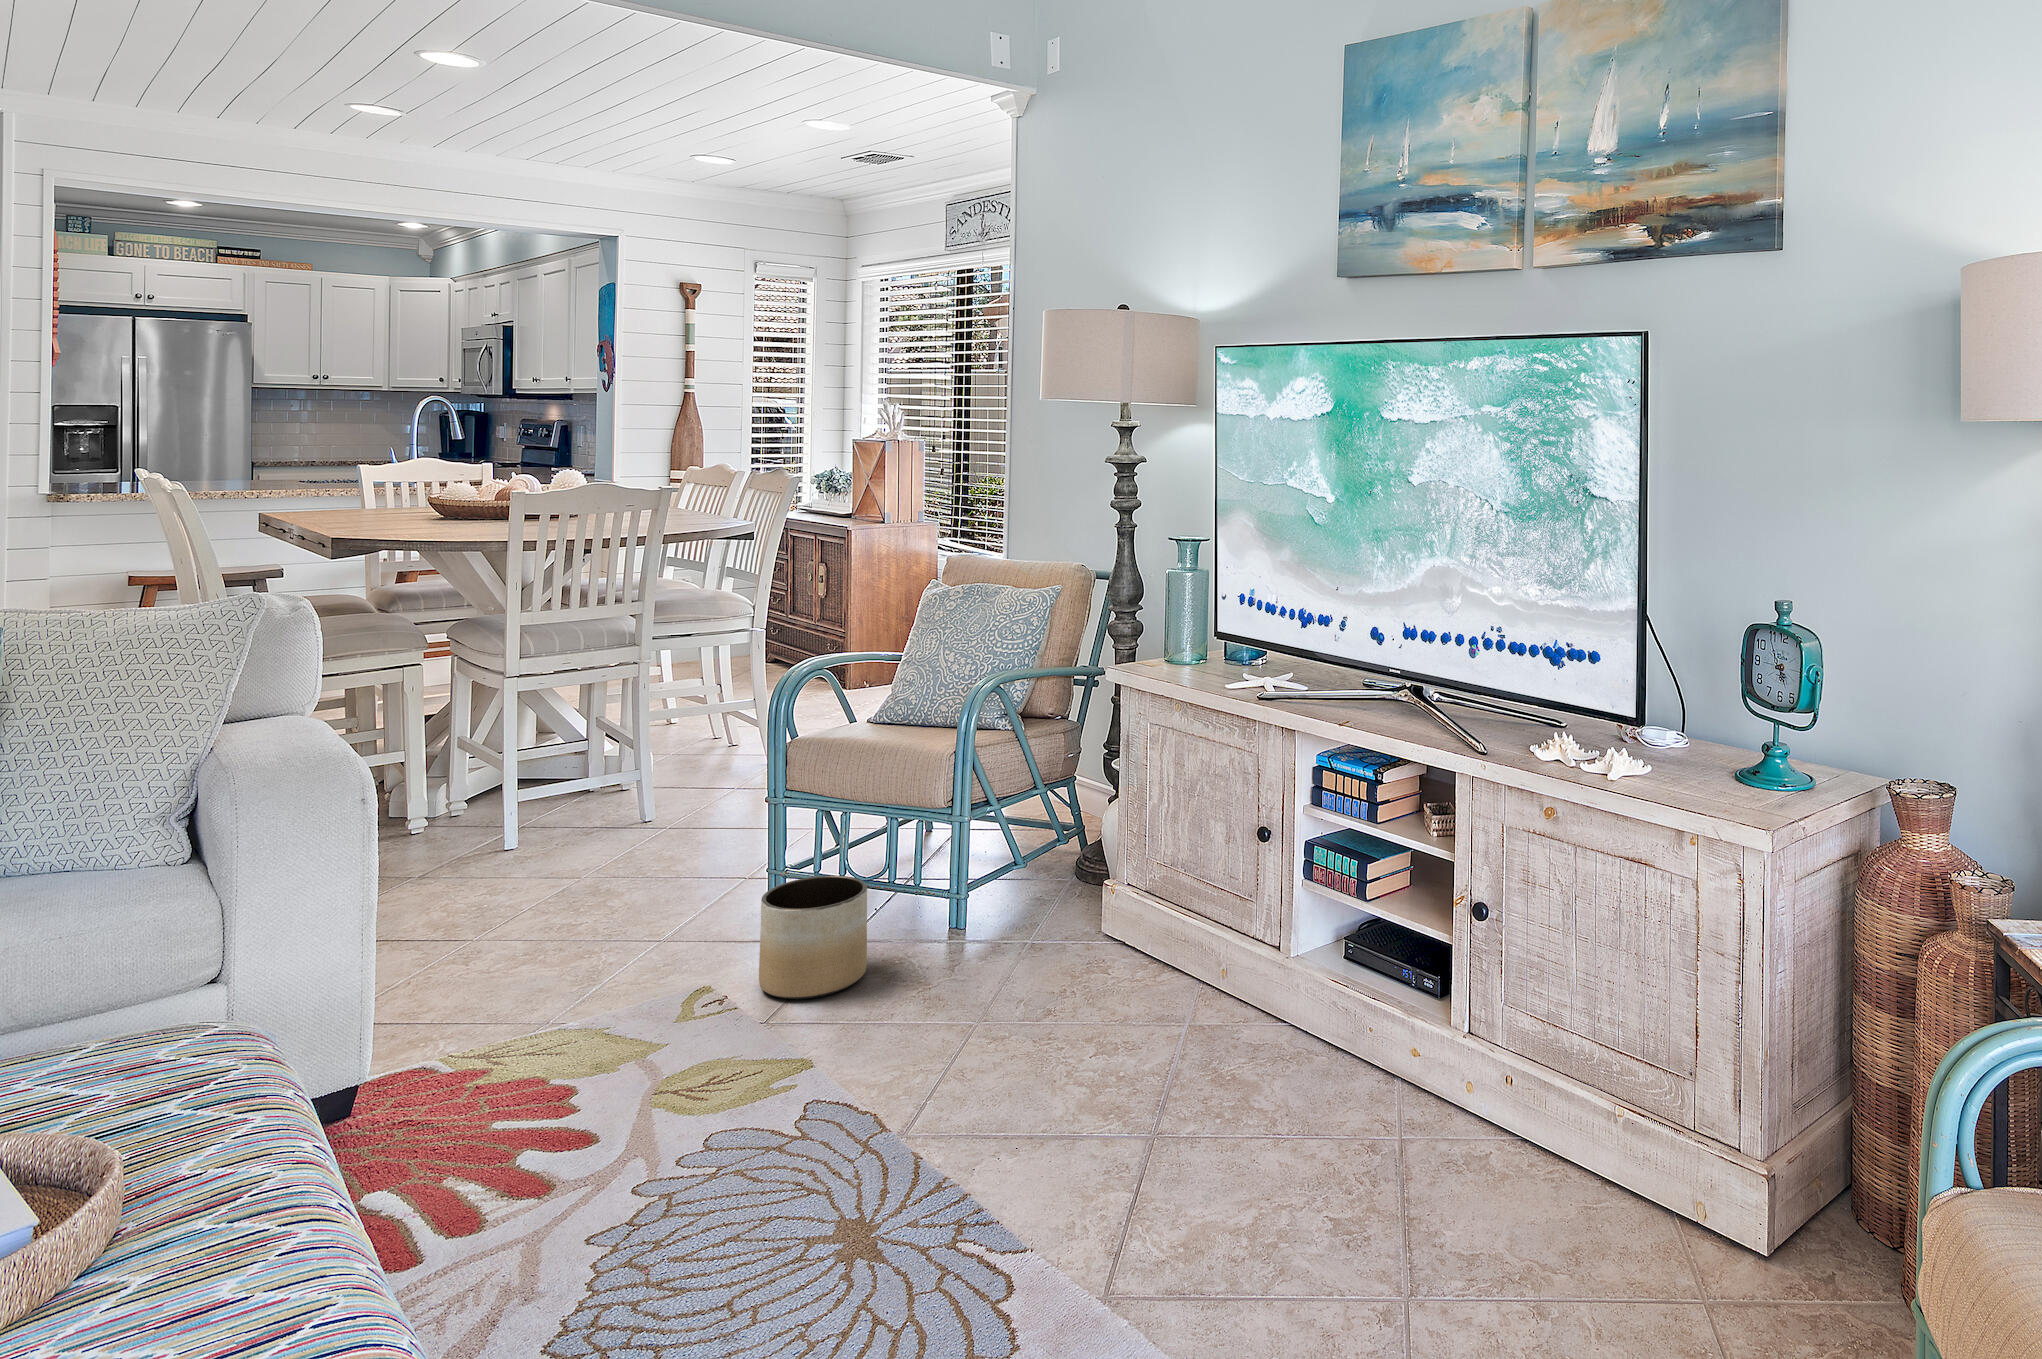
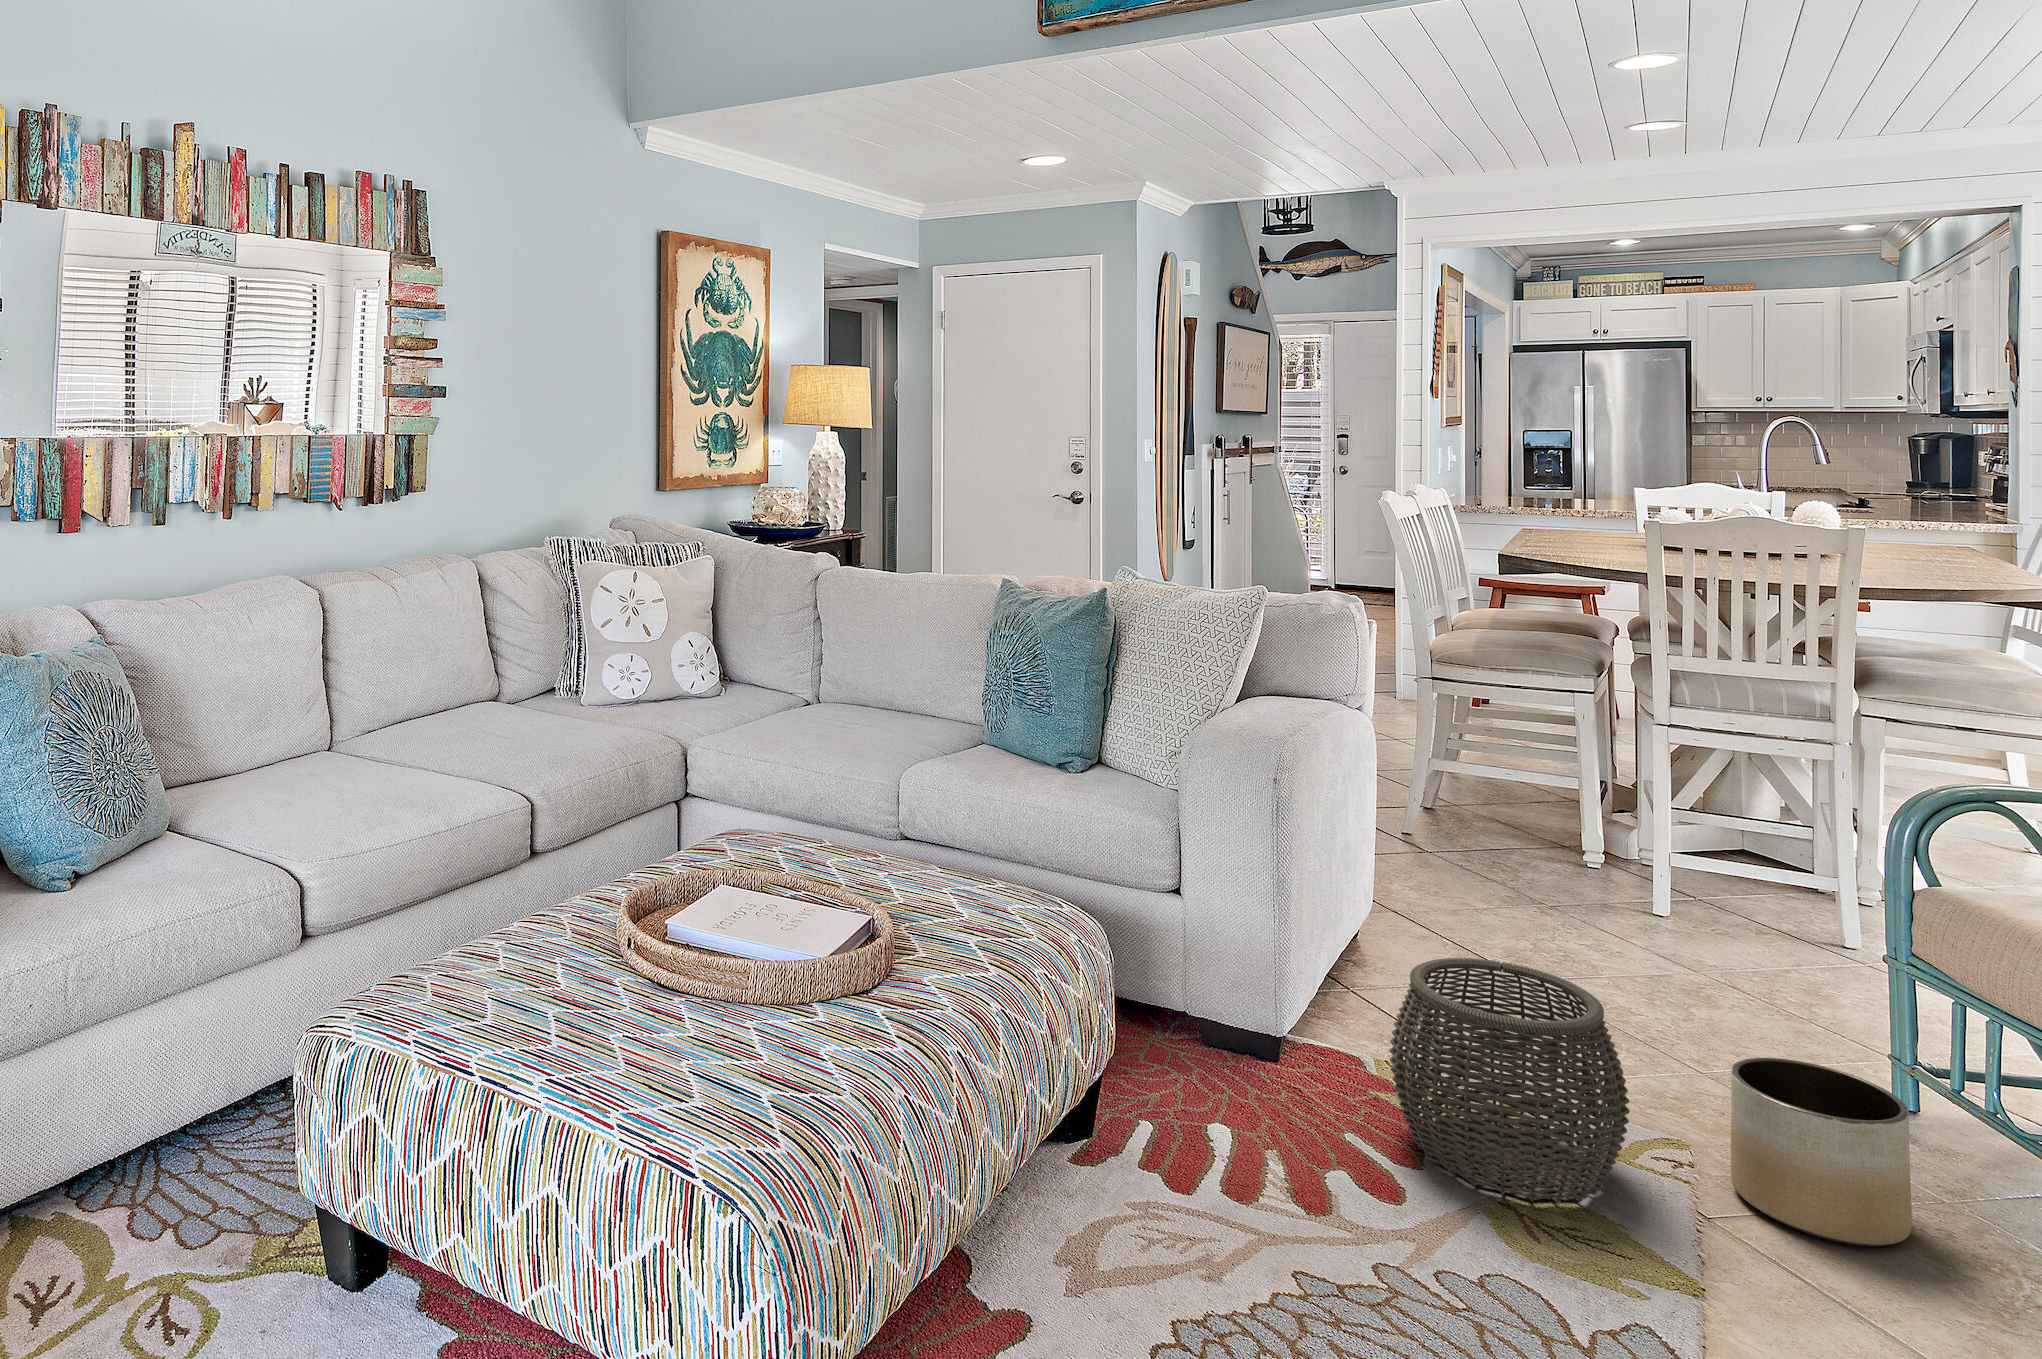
woven basket: none [518,886,728,1100] -> present [1389,958,1630,1203]

